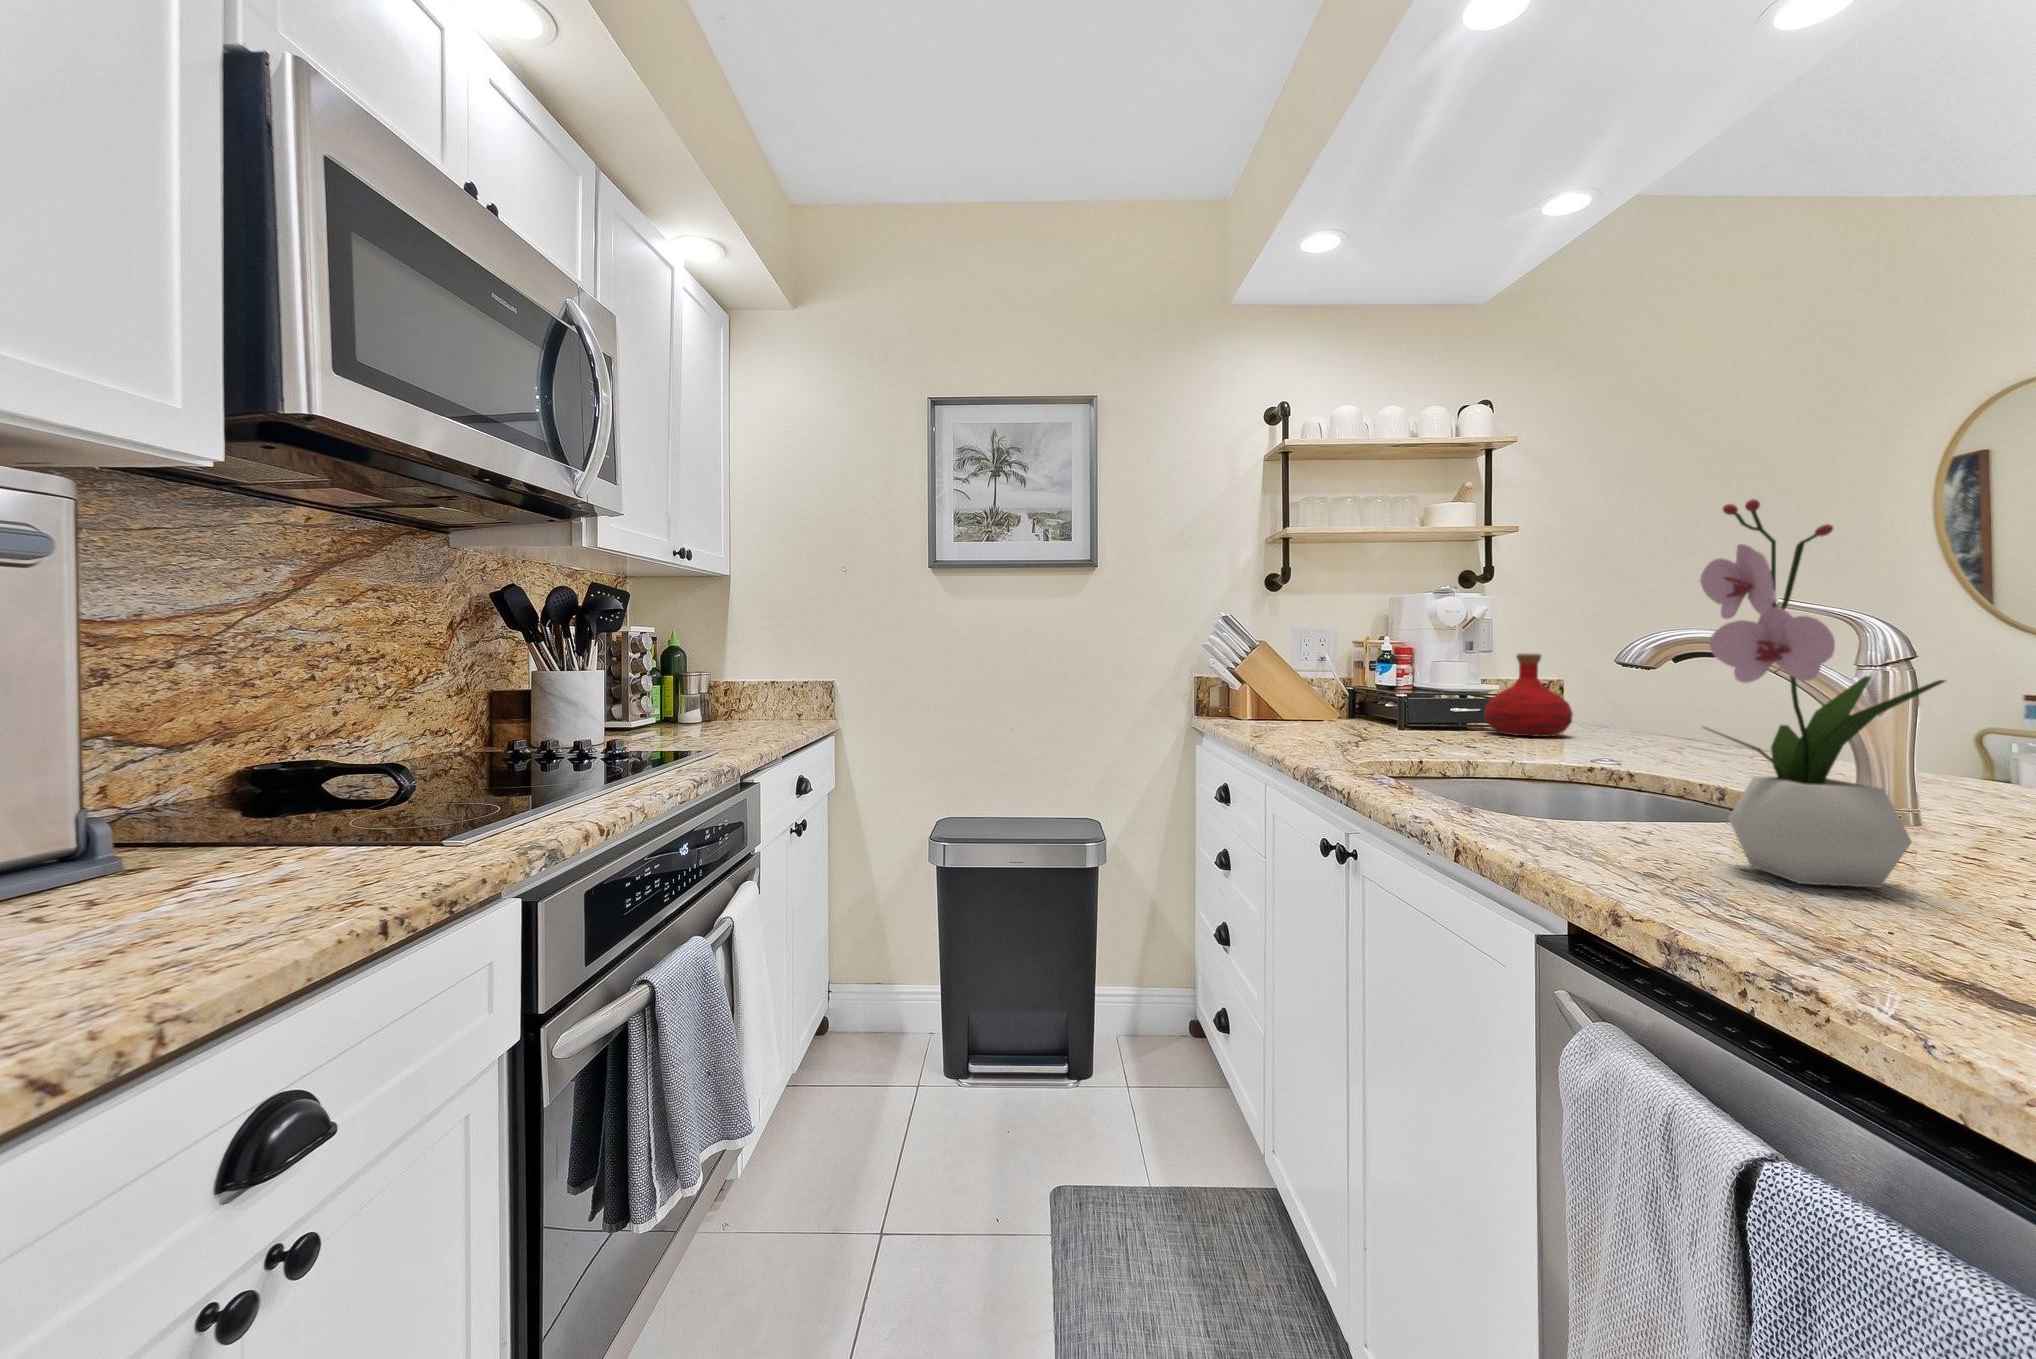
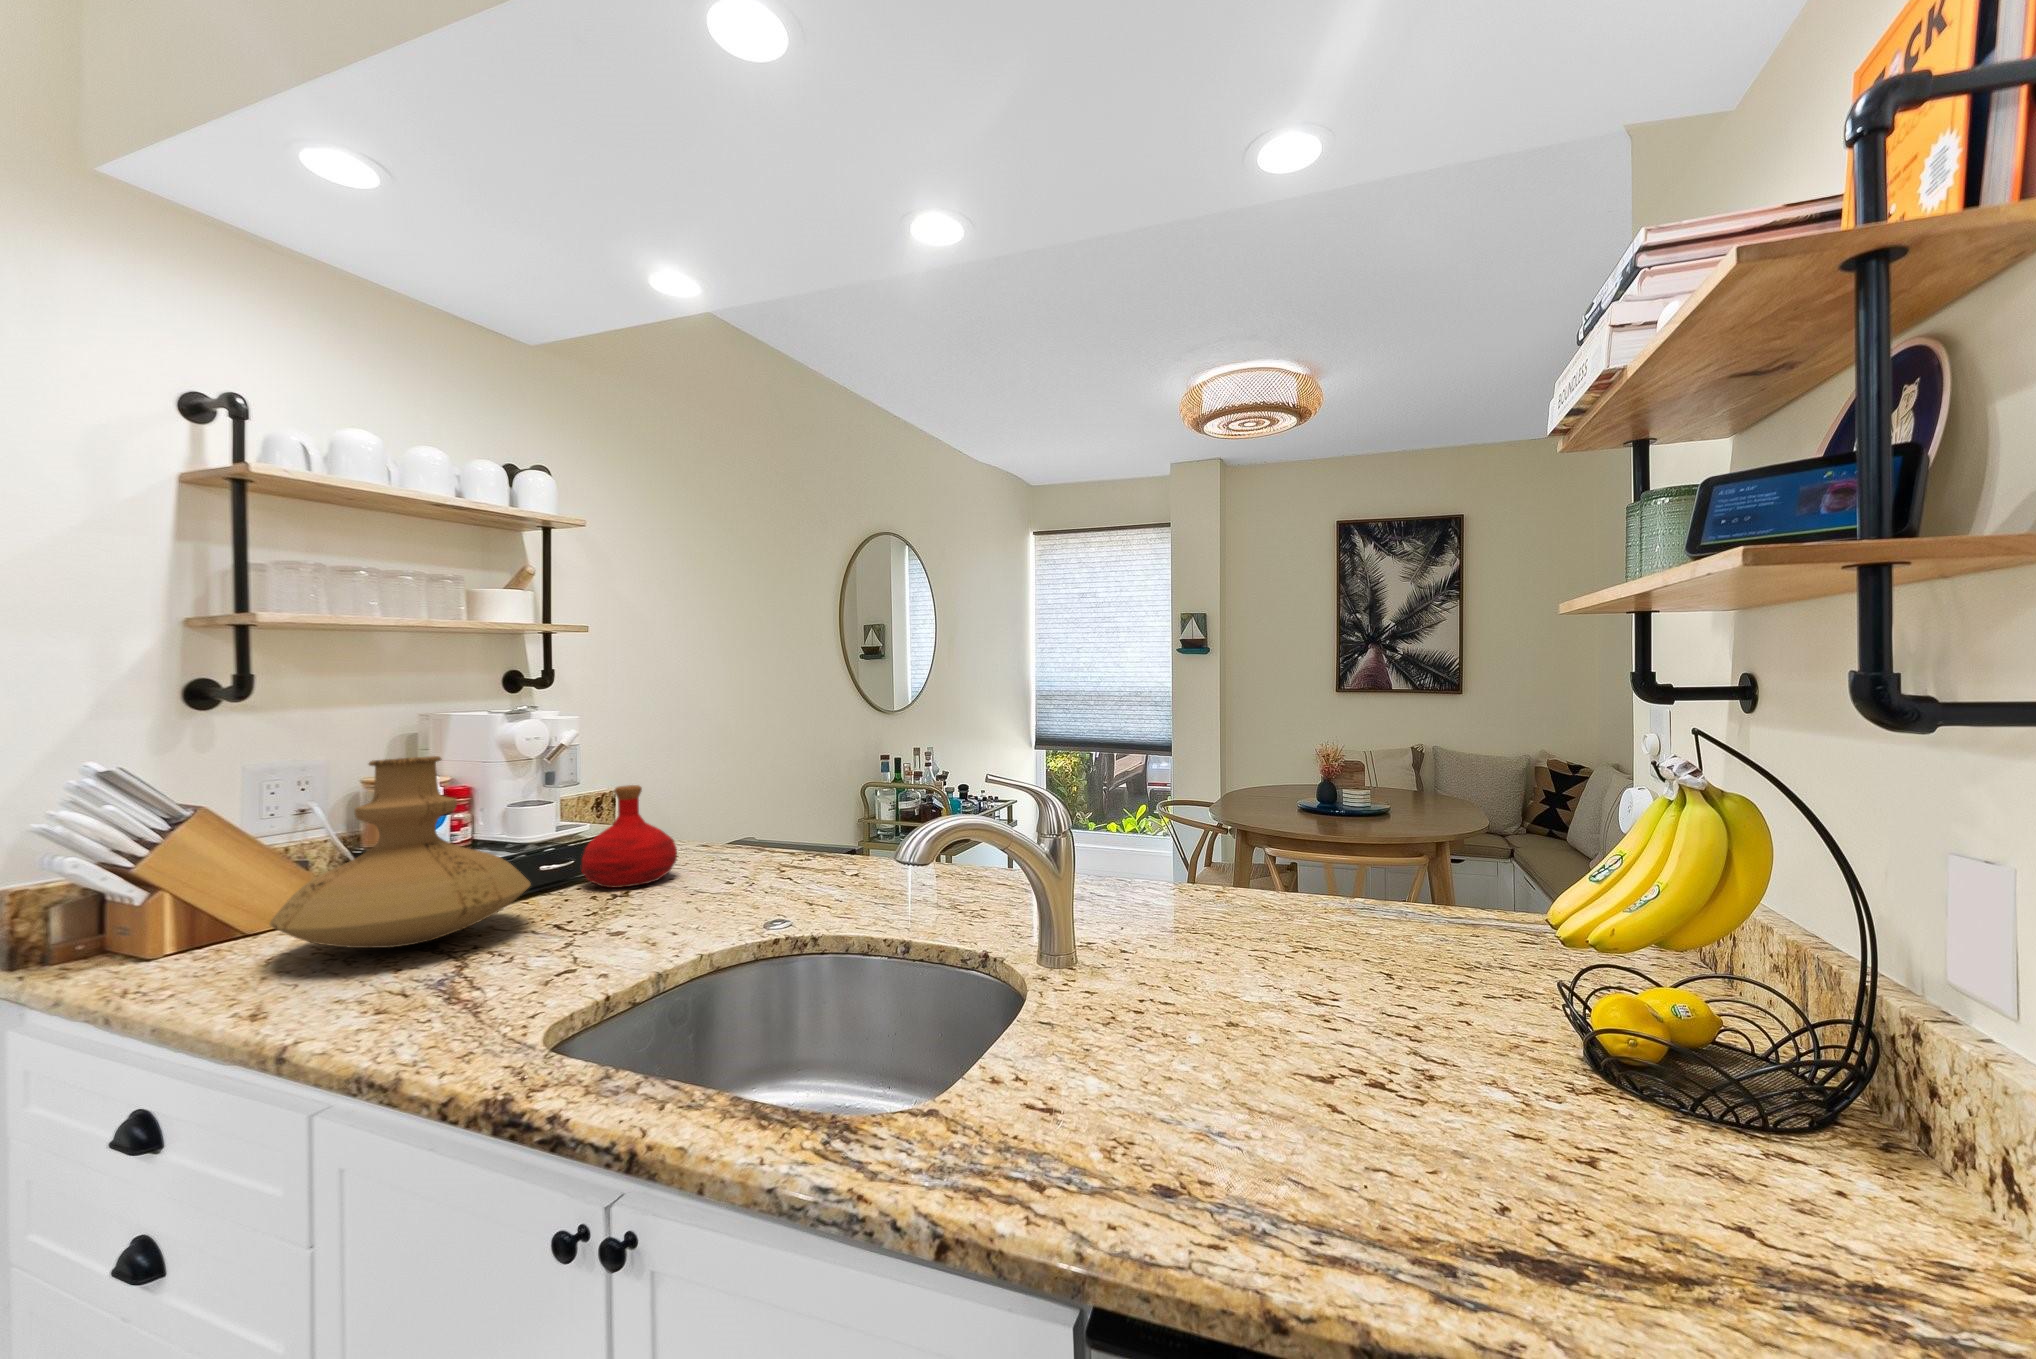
flower arrangement: present [1700,499,1945,888] -> none [1119,730,1270,1133]
vase: none [1280,611,1428,733] -> present [270,756,531,948]

